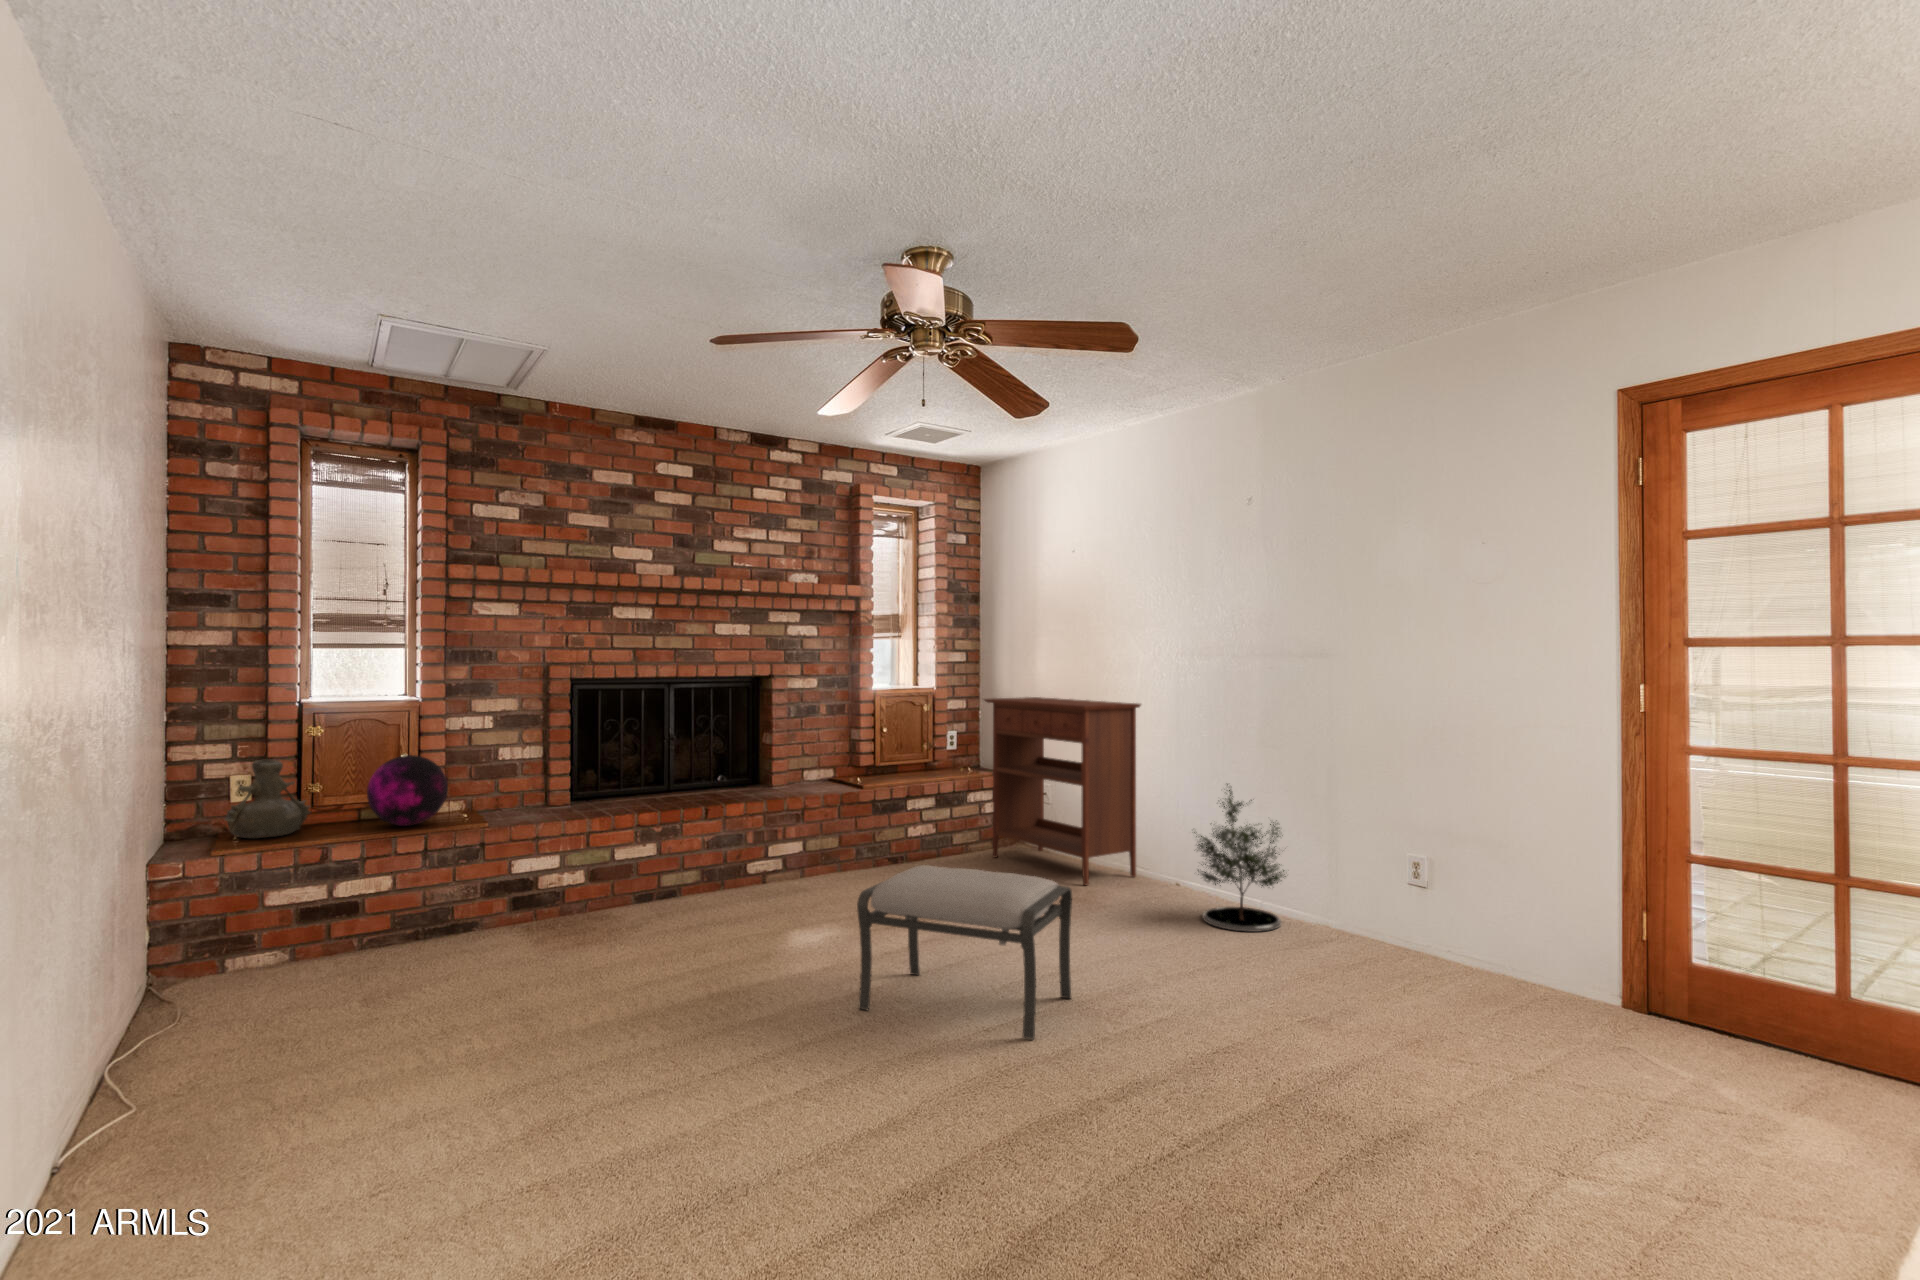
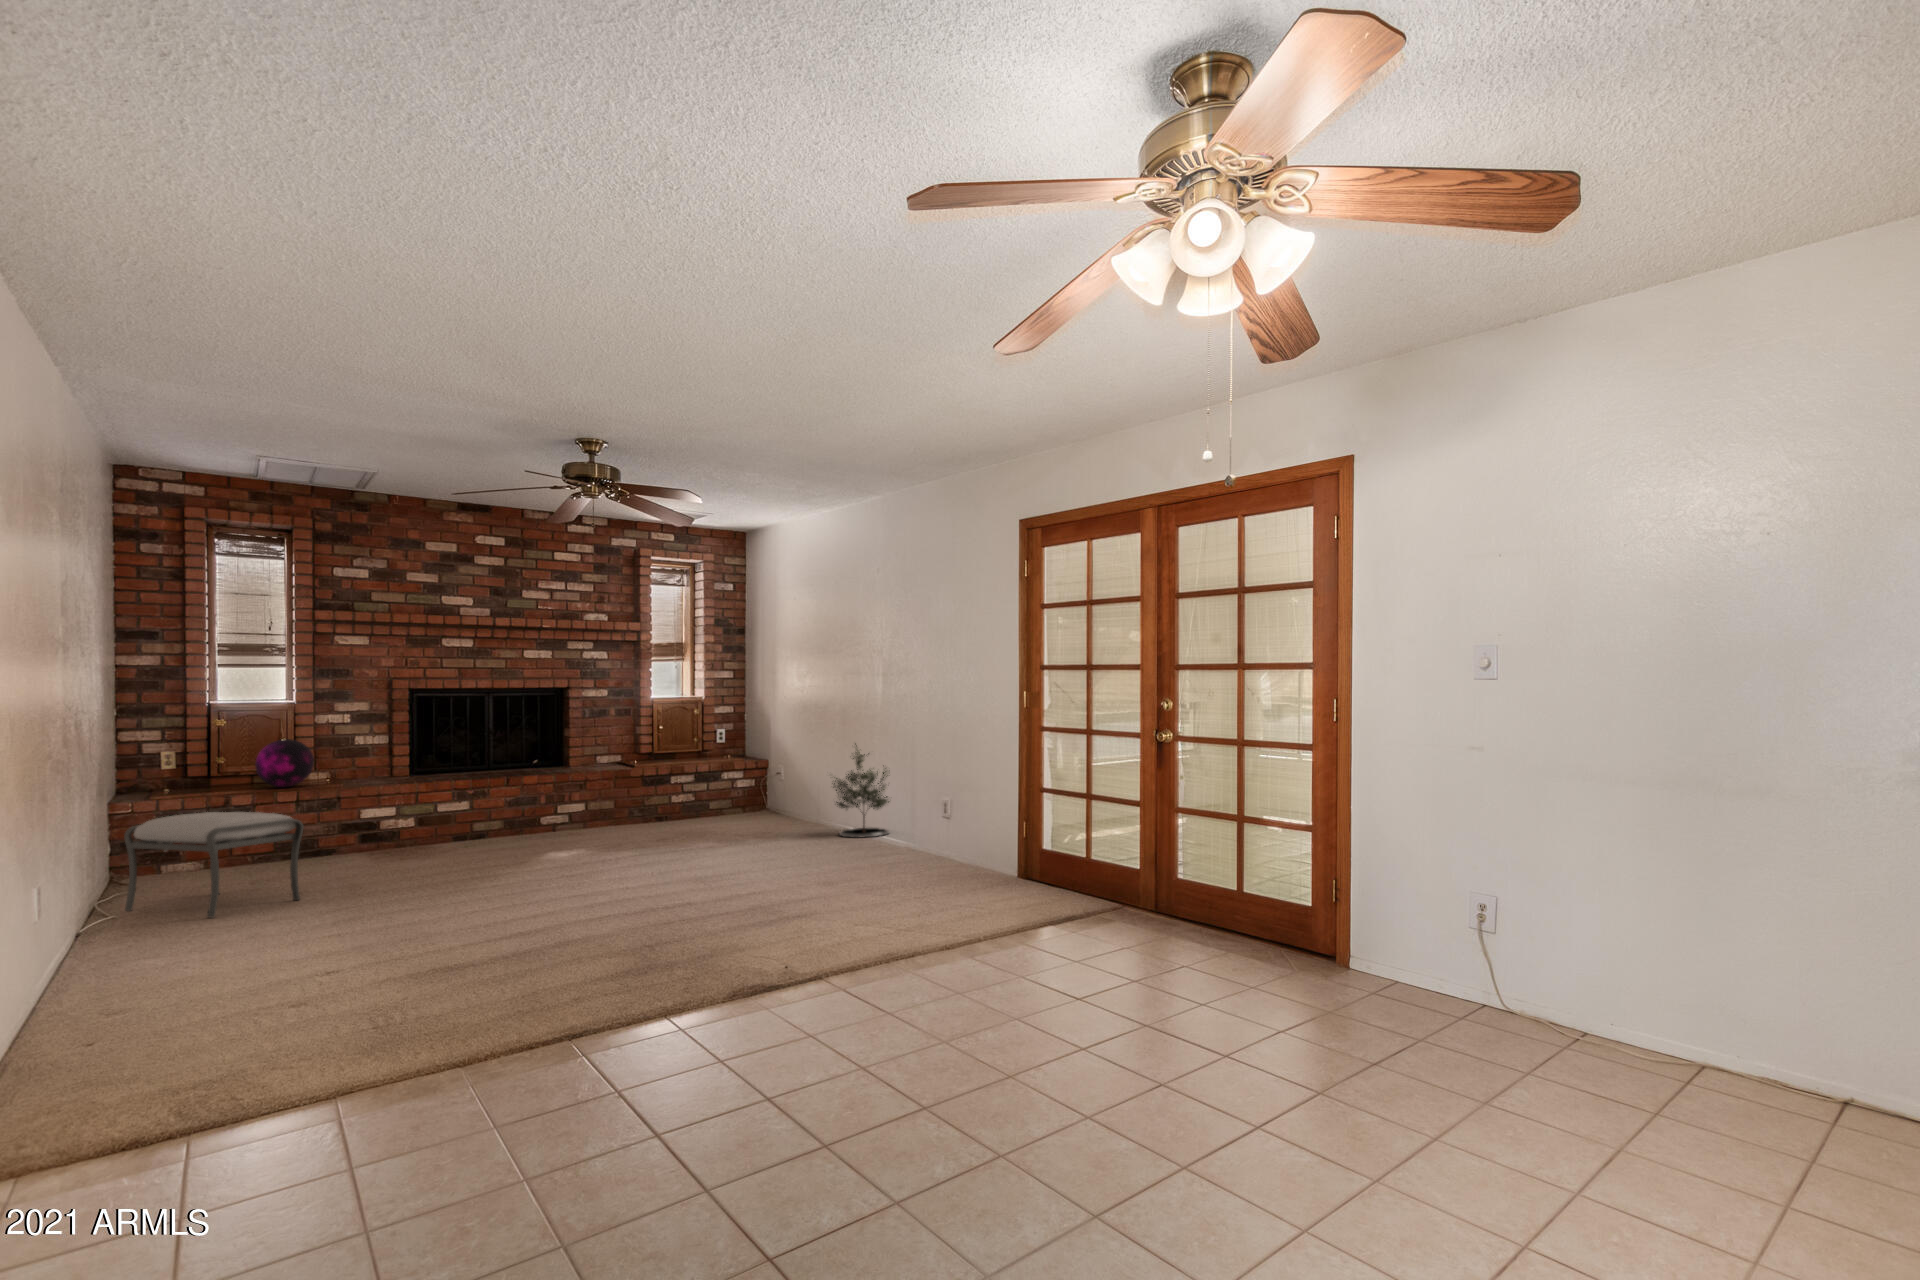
console table: present [984,697,1141,886] -> none [728,697,827,825]
vase: present [225,760,310,838] -> none [154,742,216,793]
ottoman: present [857,865,1072,1039] -> present [124,812,304,918]

